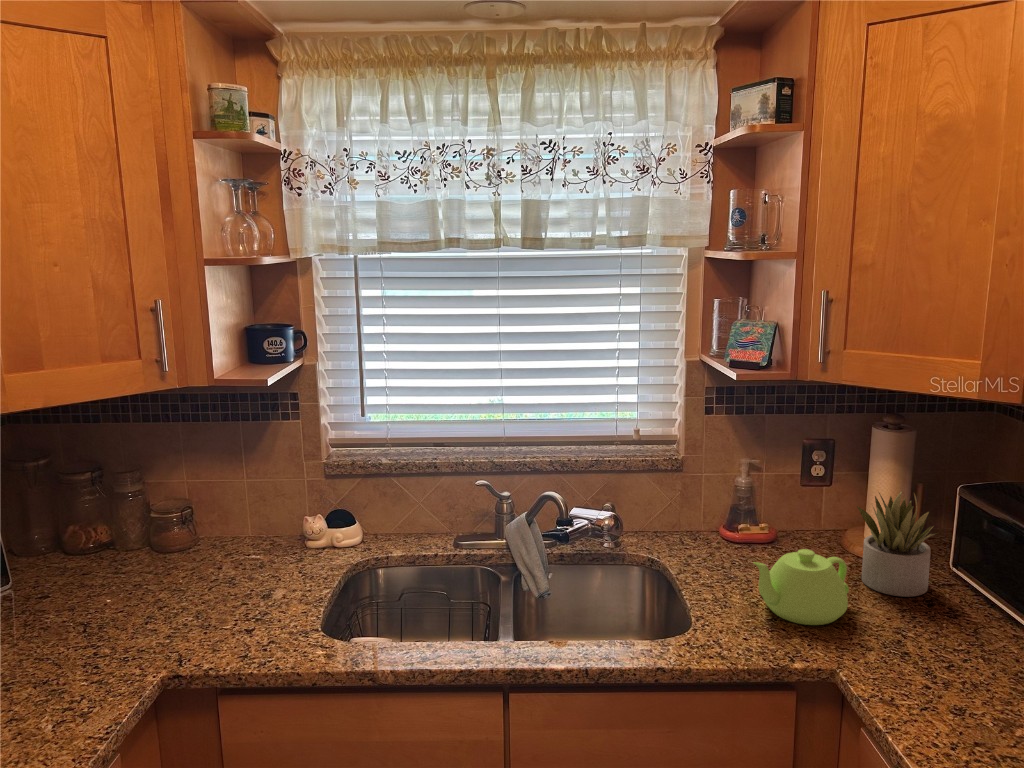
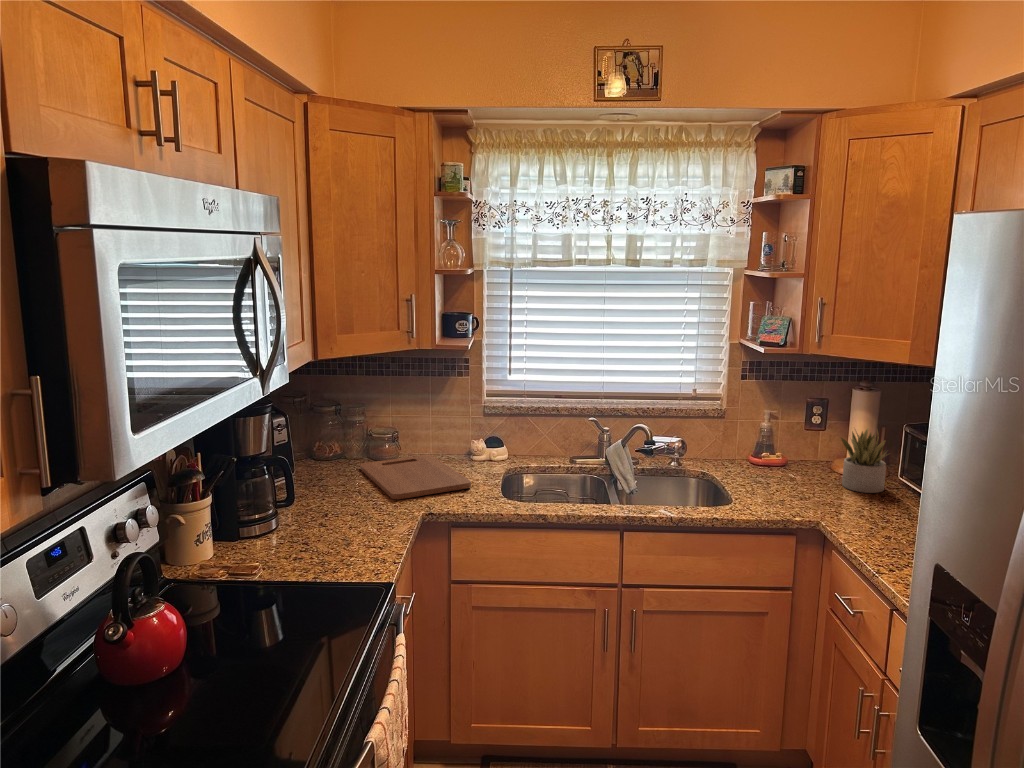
cutting board: none [115,544,272,648] -> present [360,455,471,499]
teapot: present [753,549,849,625] -> none [772,458,832,503]

